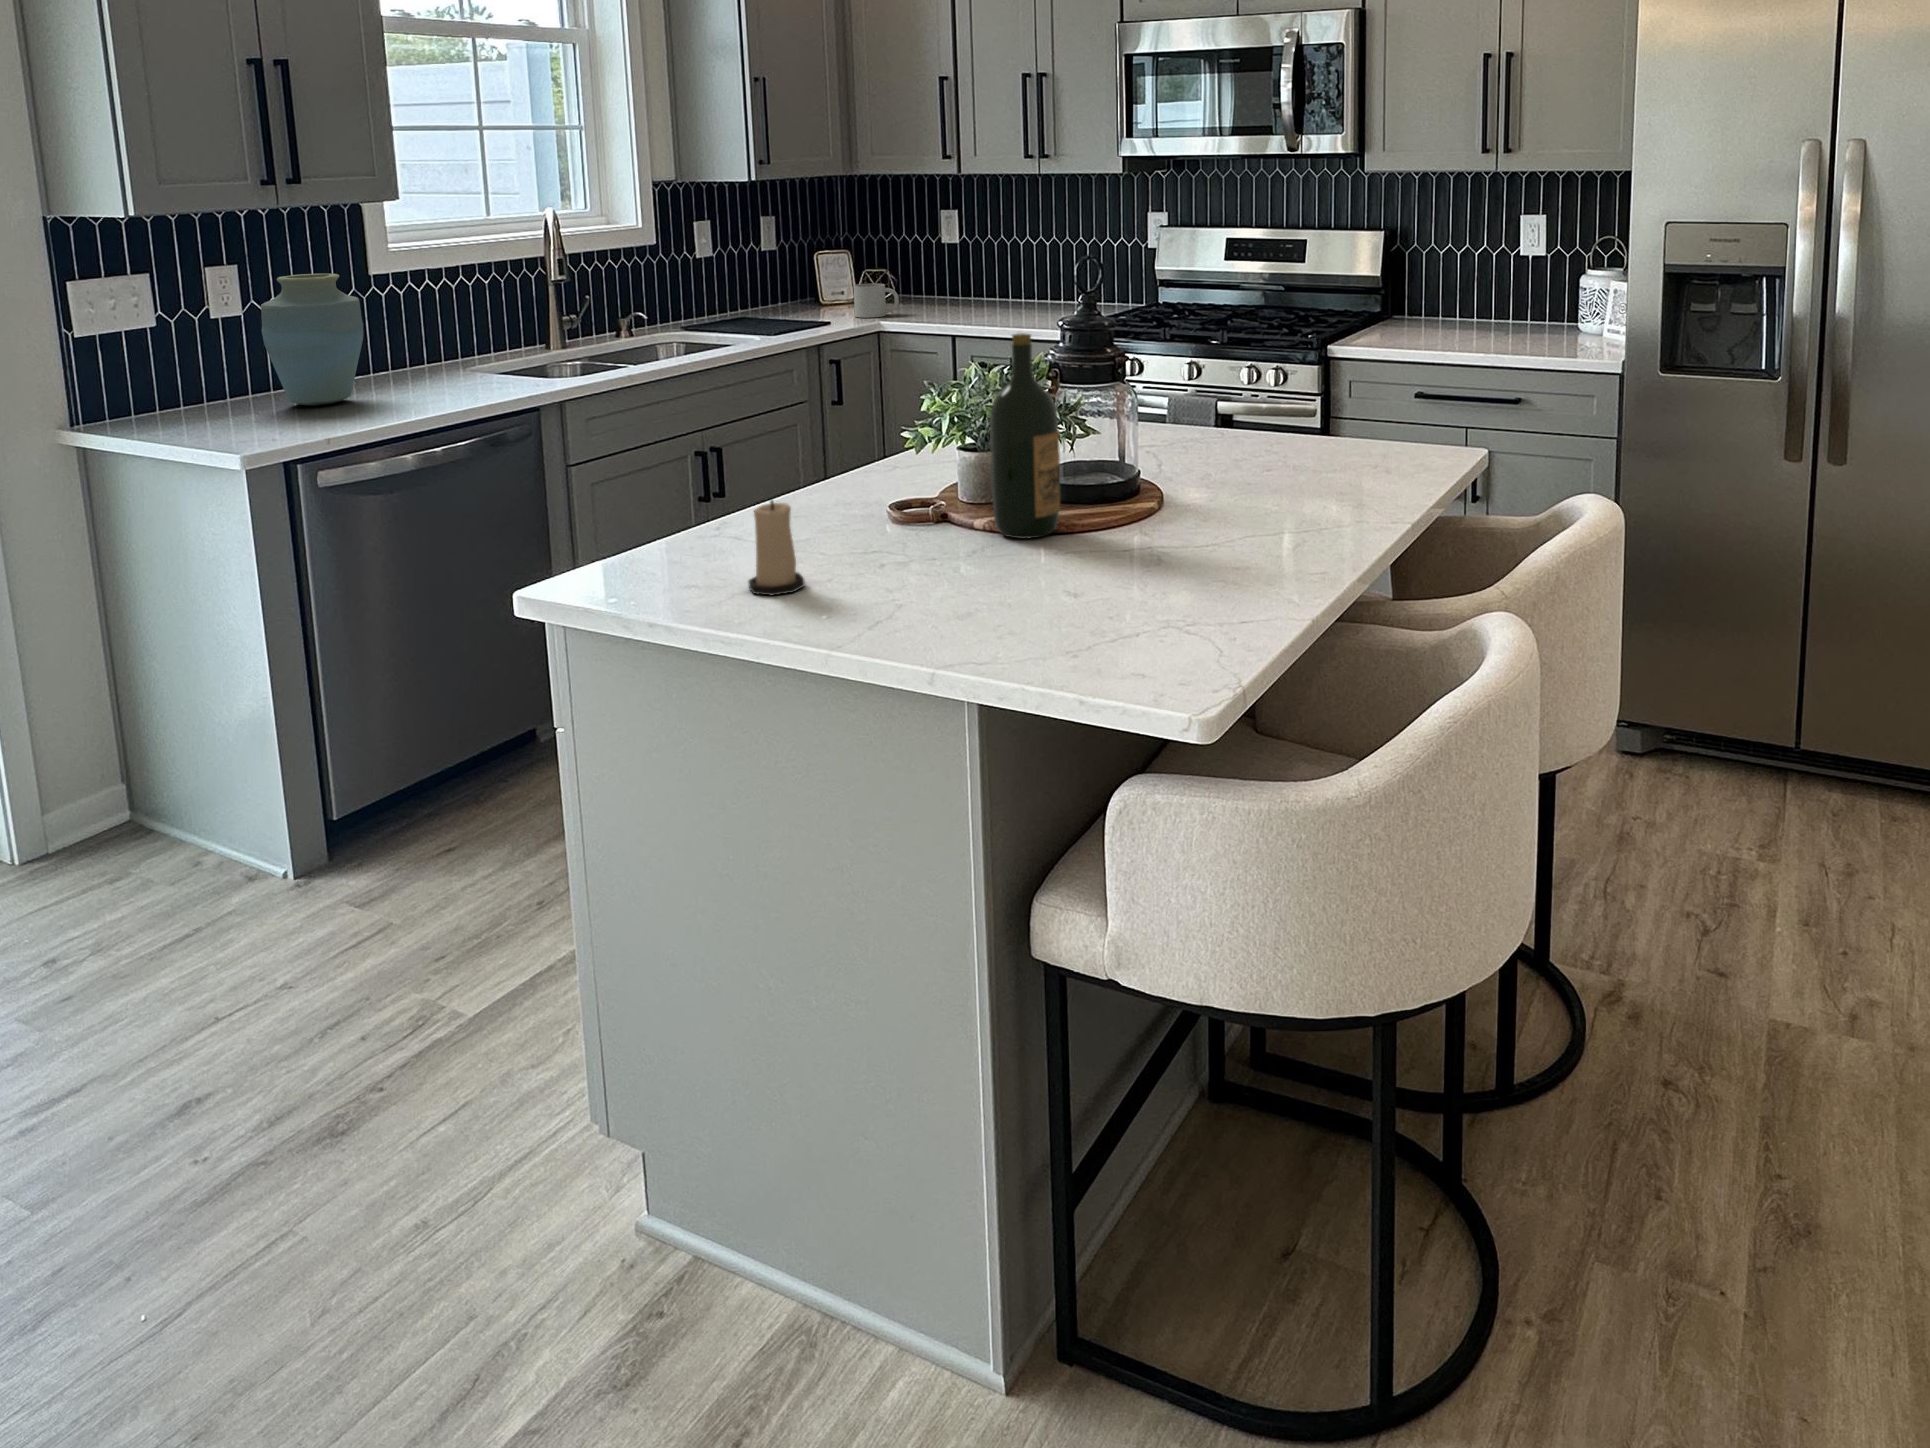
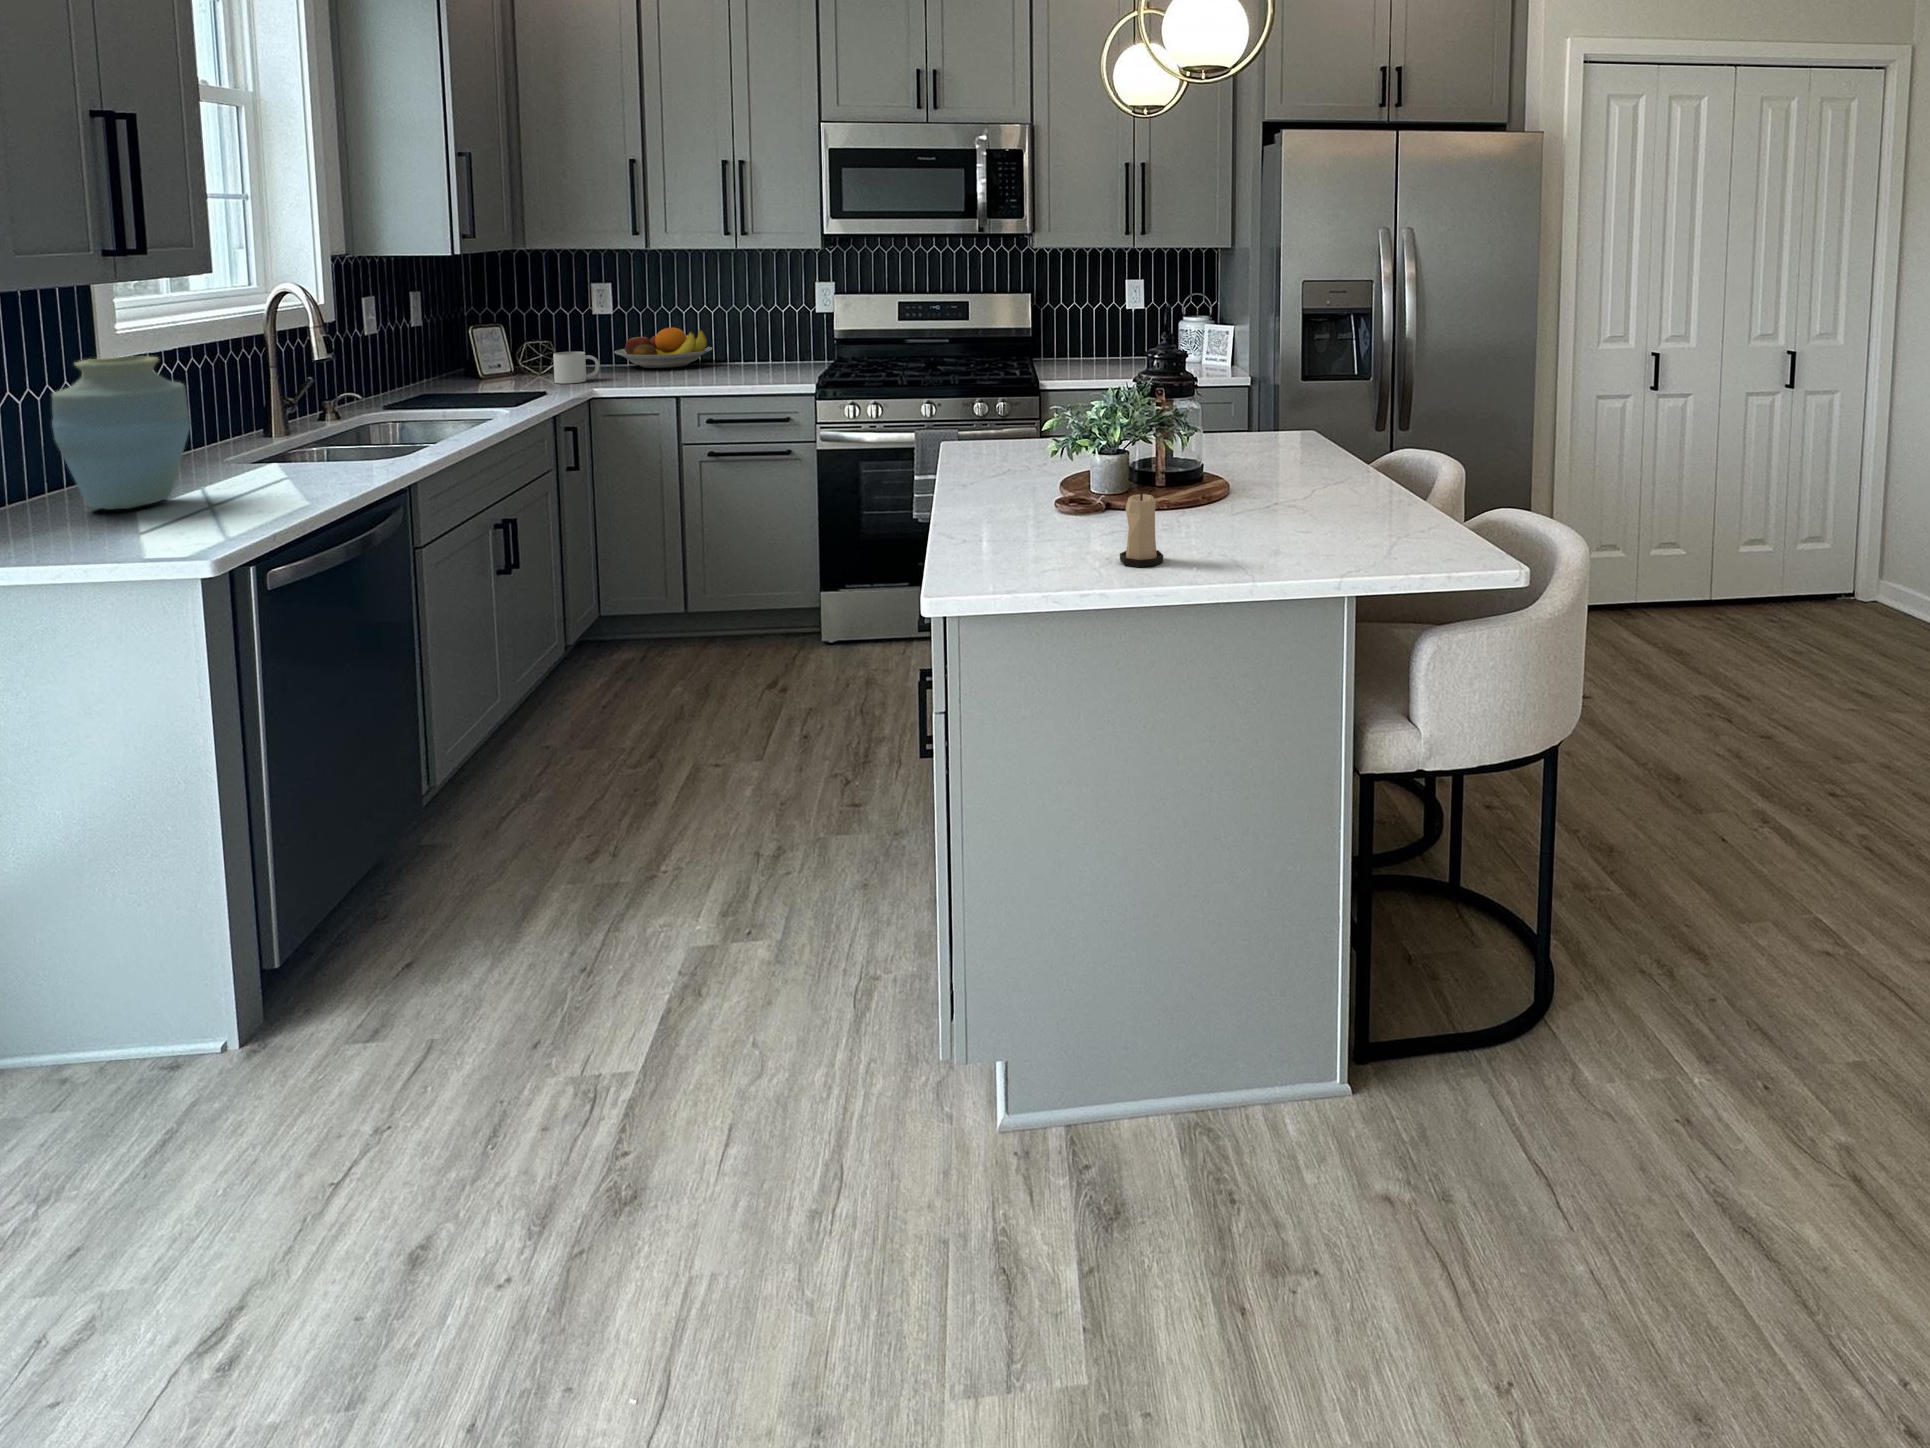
fruit bowl: none [941,261,1043,306] -> present [615,328,712,368]
wine bottle: present [990,333,1060,539] -> none [1161,358,1212,510]

